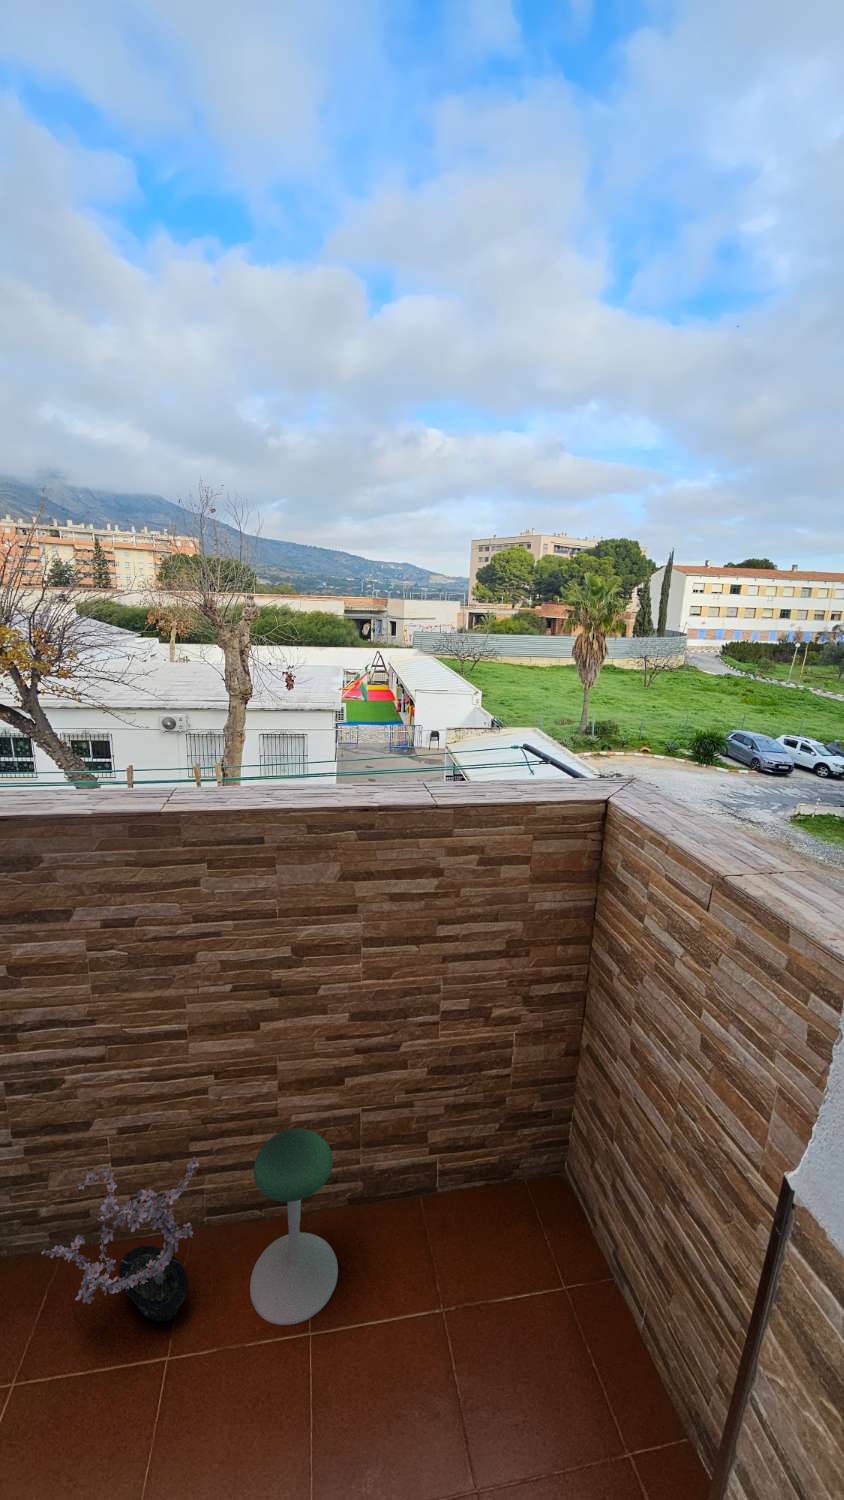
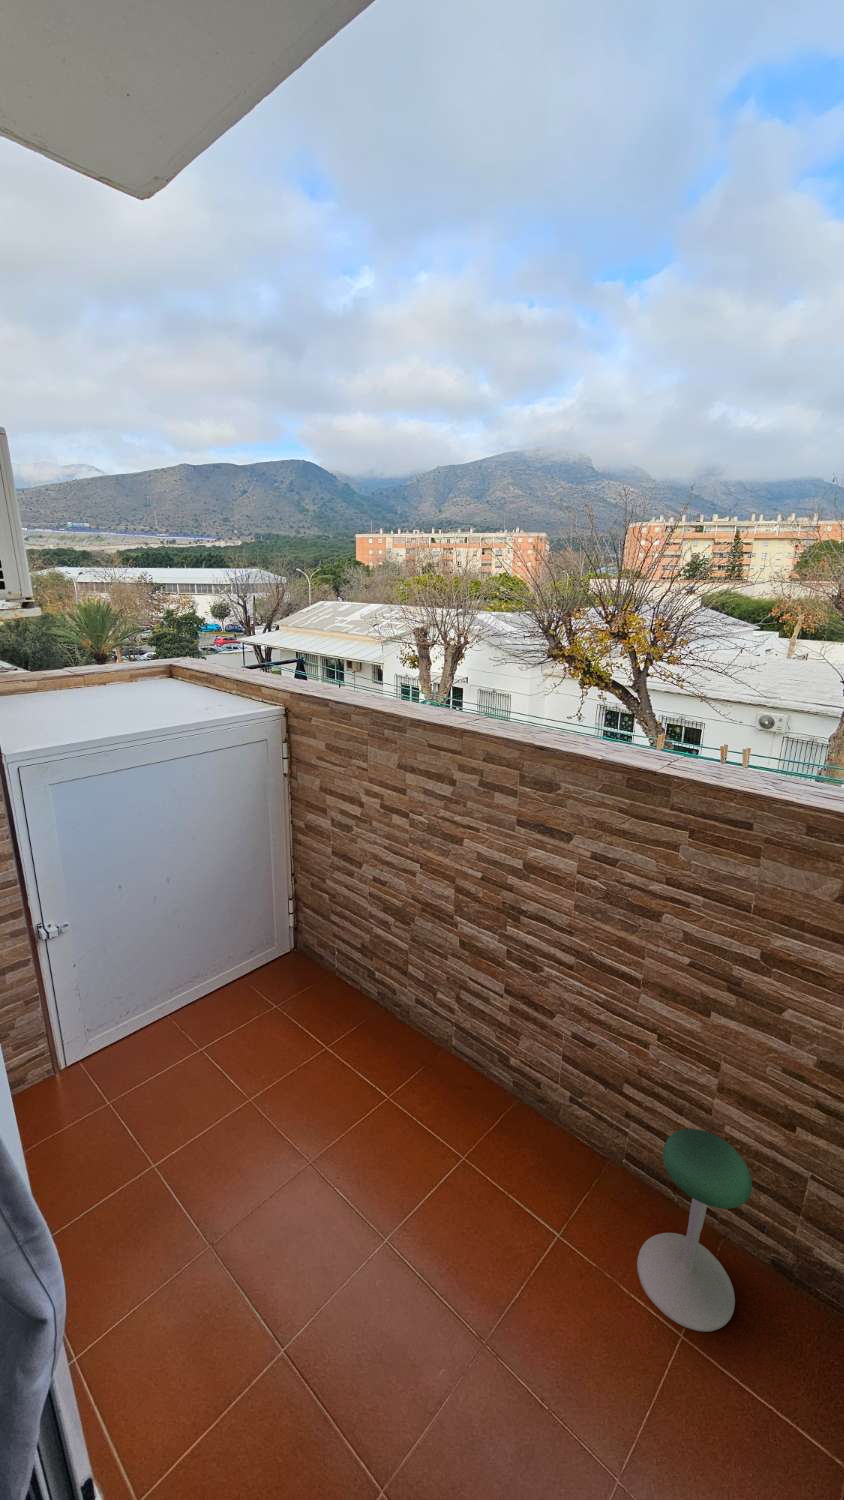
potted plant: present [42,1157,199,1322] -> none [498,1049,630,1212]

